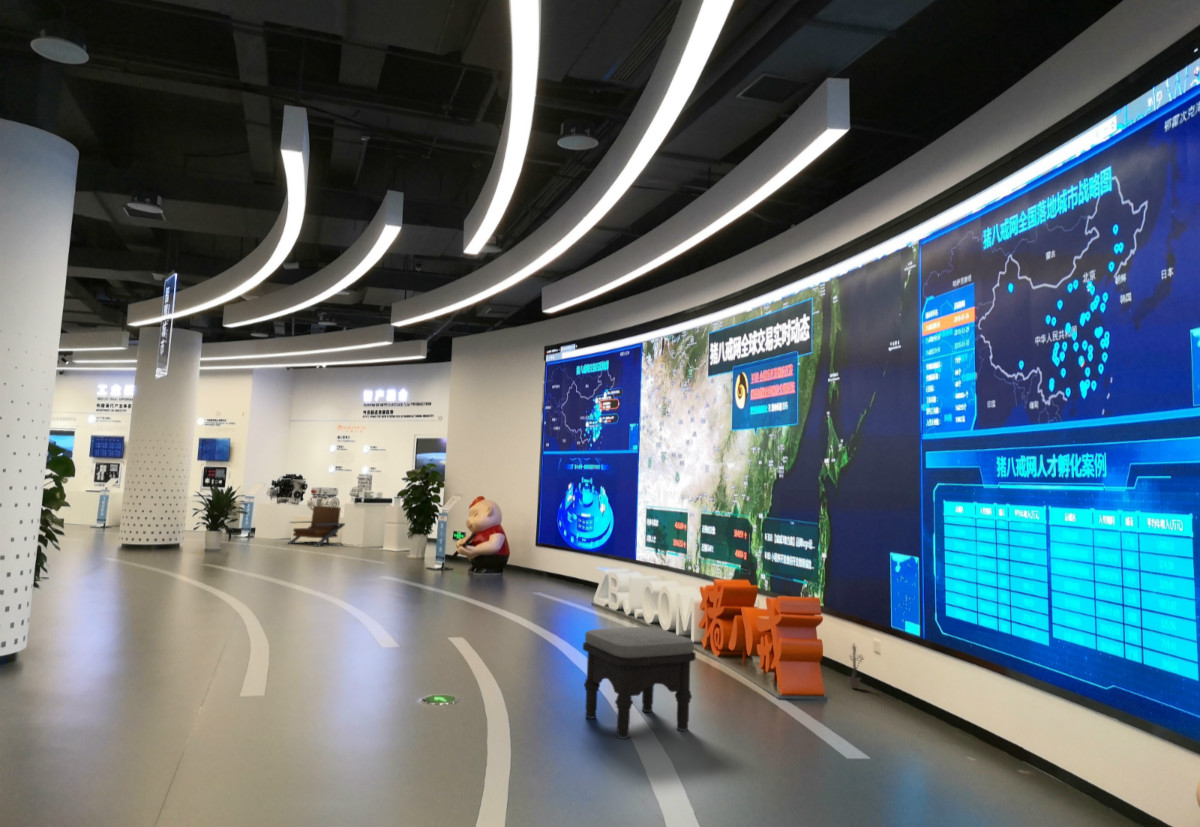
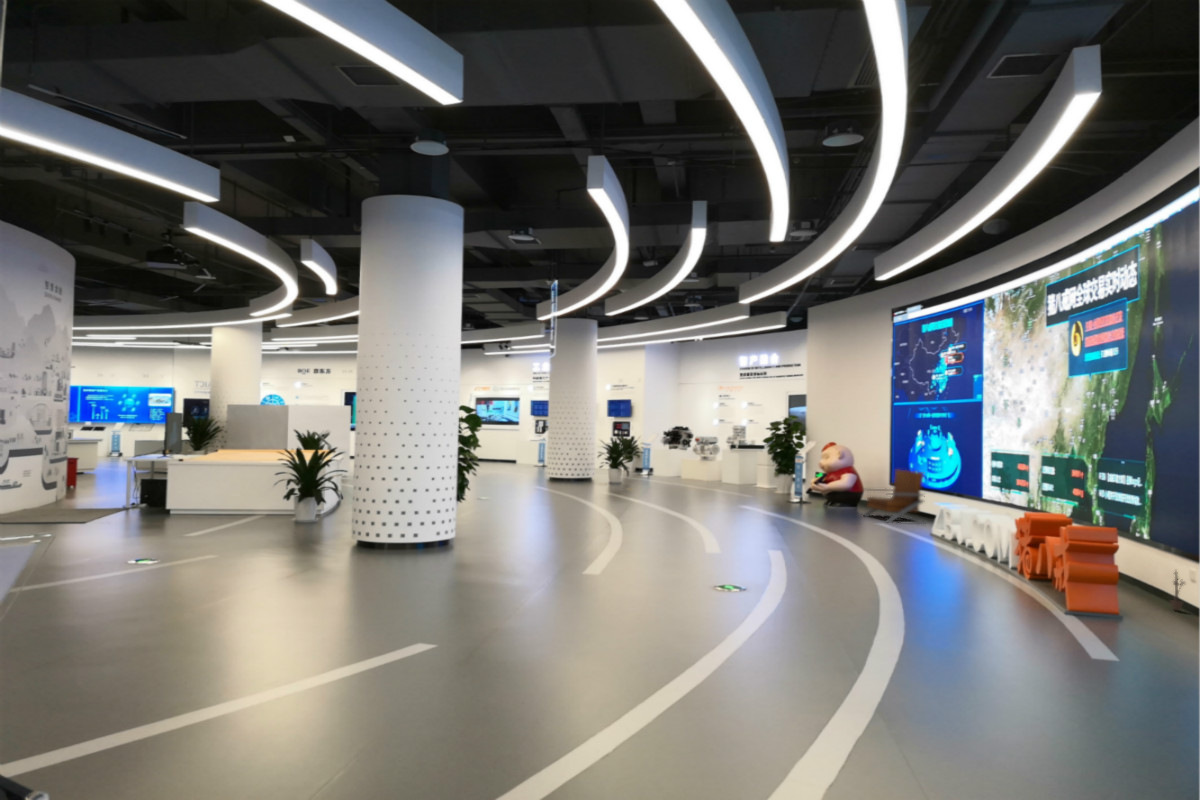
lounge chair: present [289,506,345,547] -> present [864,470,925,524]
ottoman: present [583,627,696,739] -> none [896,535,991,616]

